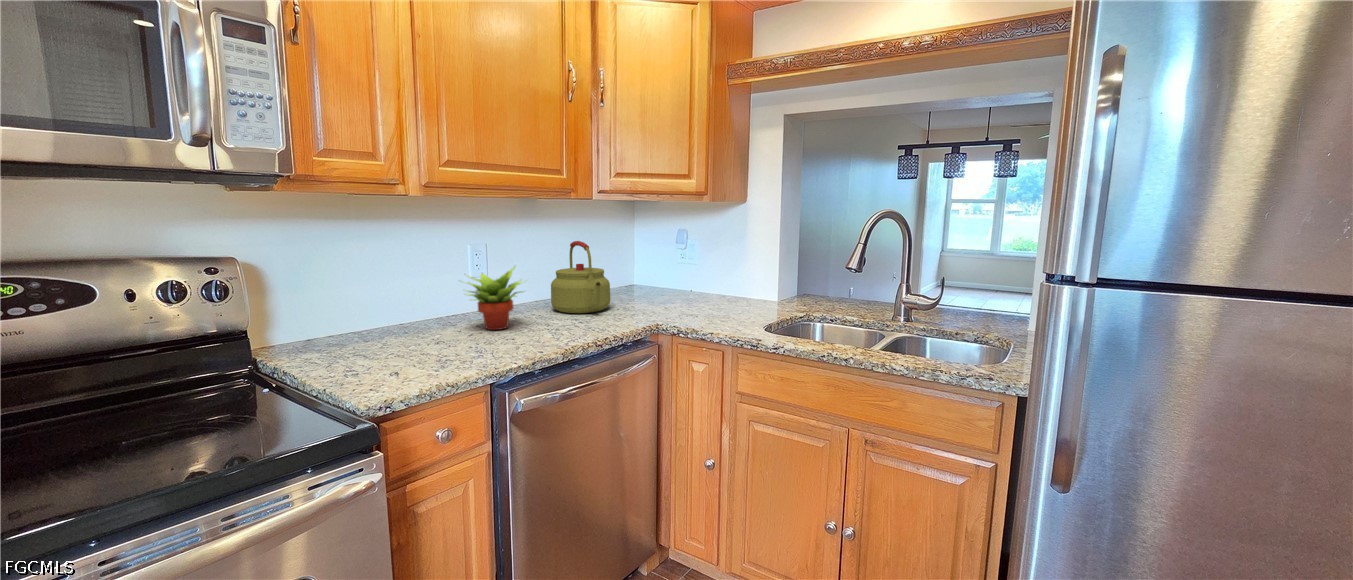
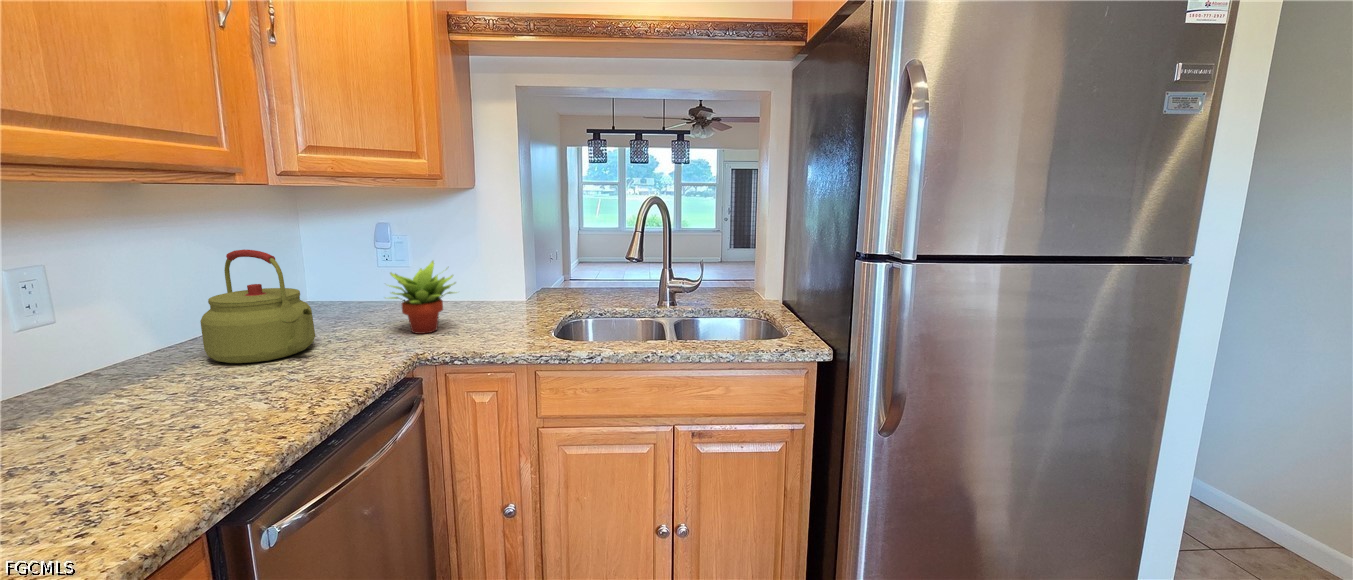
succulent plant: present [468,266,523,330] -> present [389,261,455,334]

